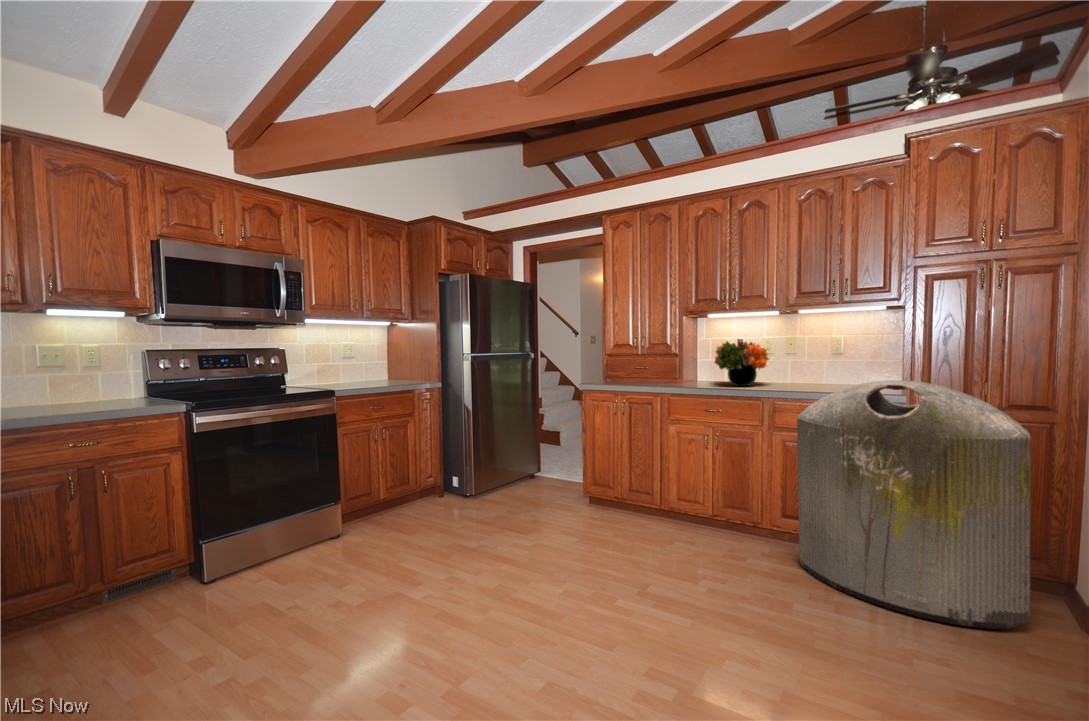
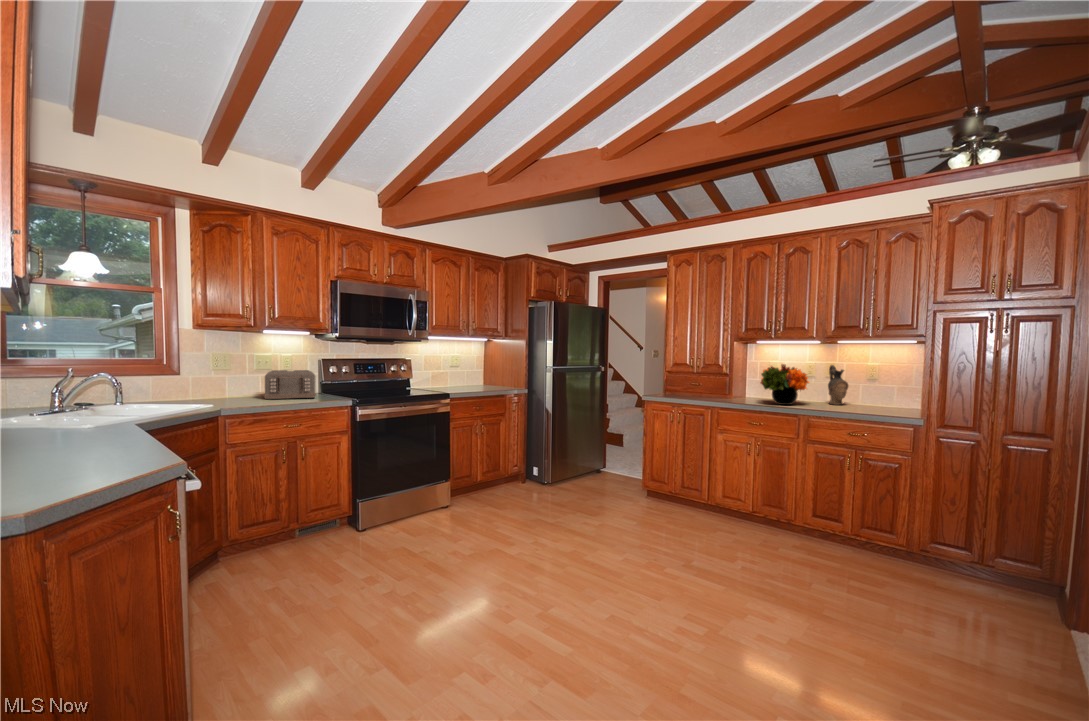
ceramic pitcher: none [788,338,811,383] -> present [828,365,848,405]
toaster: none [31,367,130,412] -> present [264,370,316,399]
trash can: present [797,380,1031,629] -> none [824,406,1019,616]

